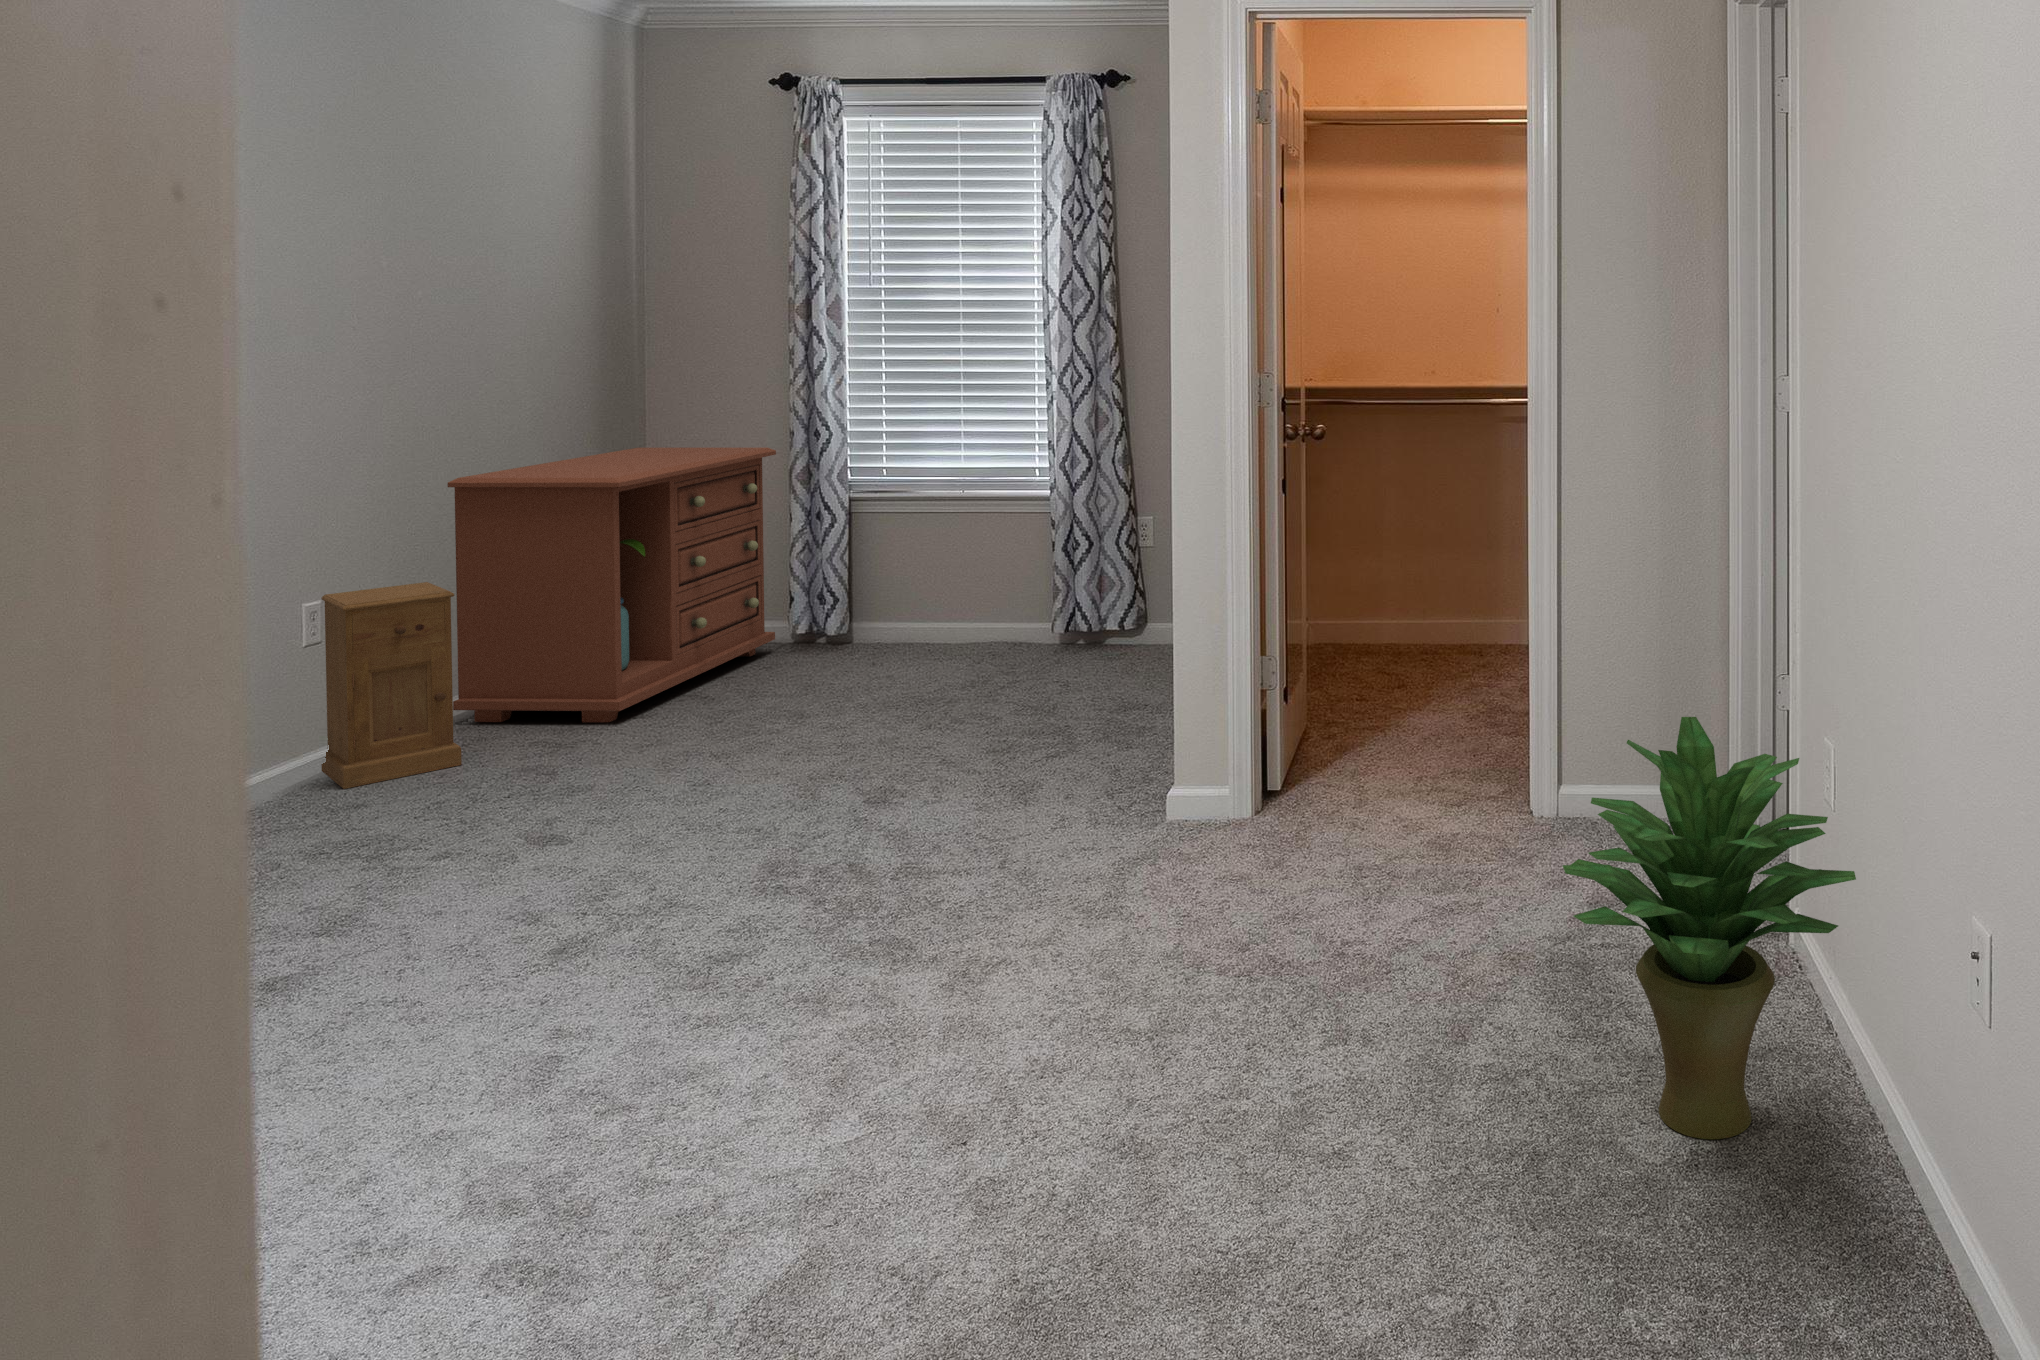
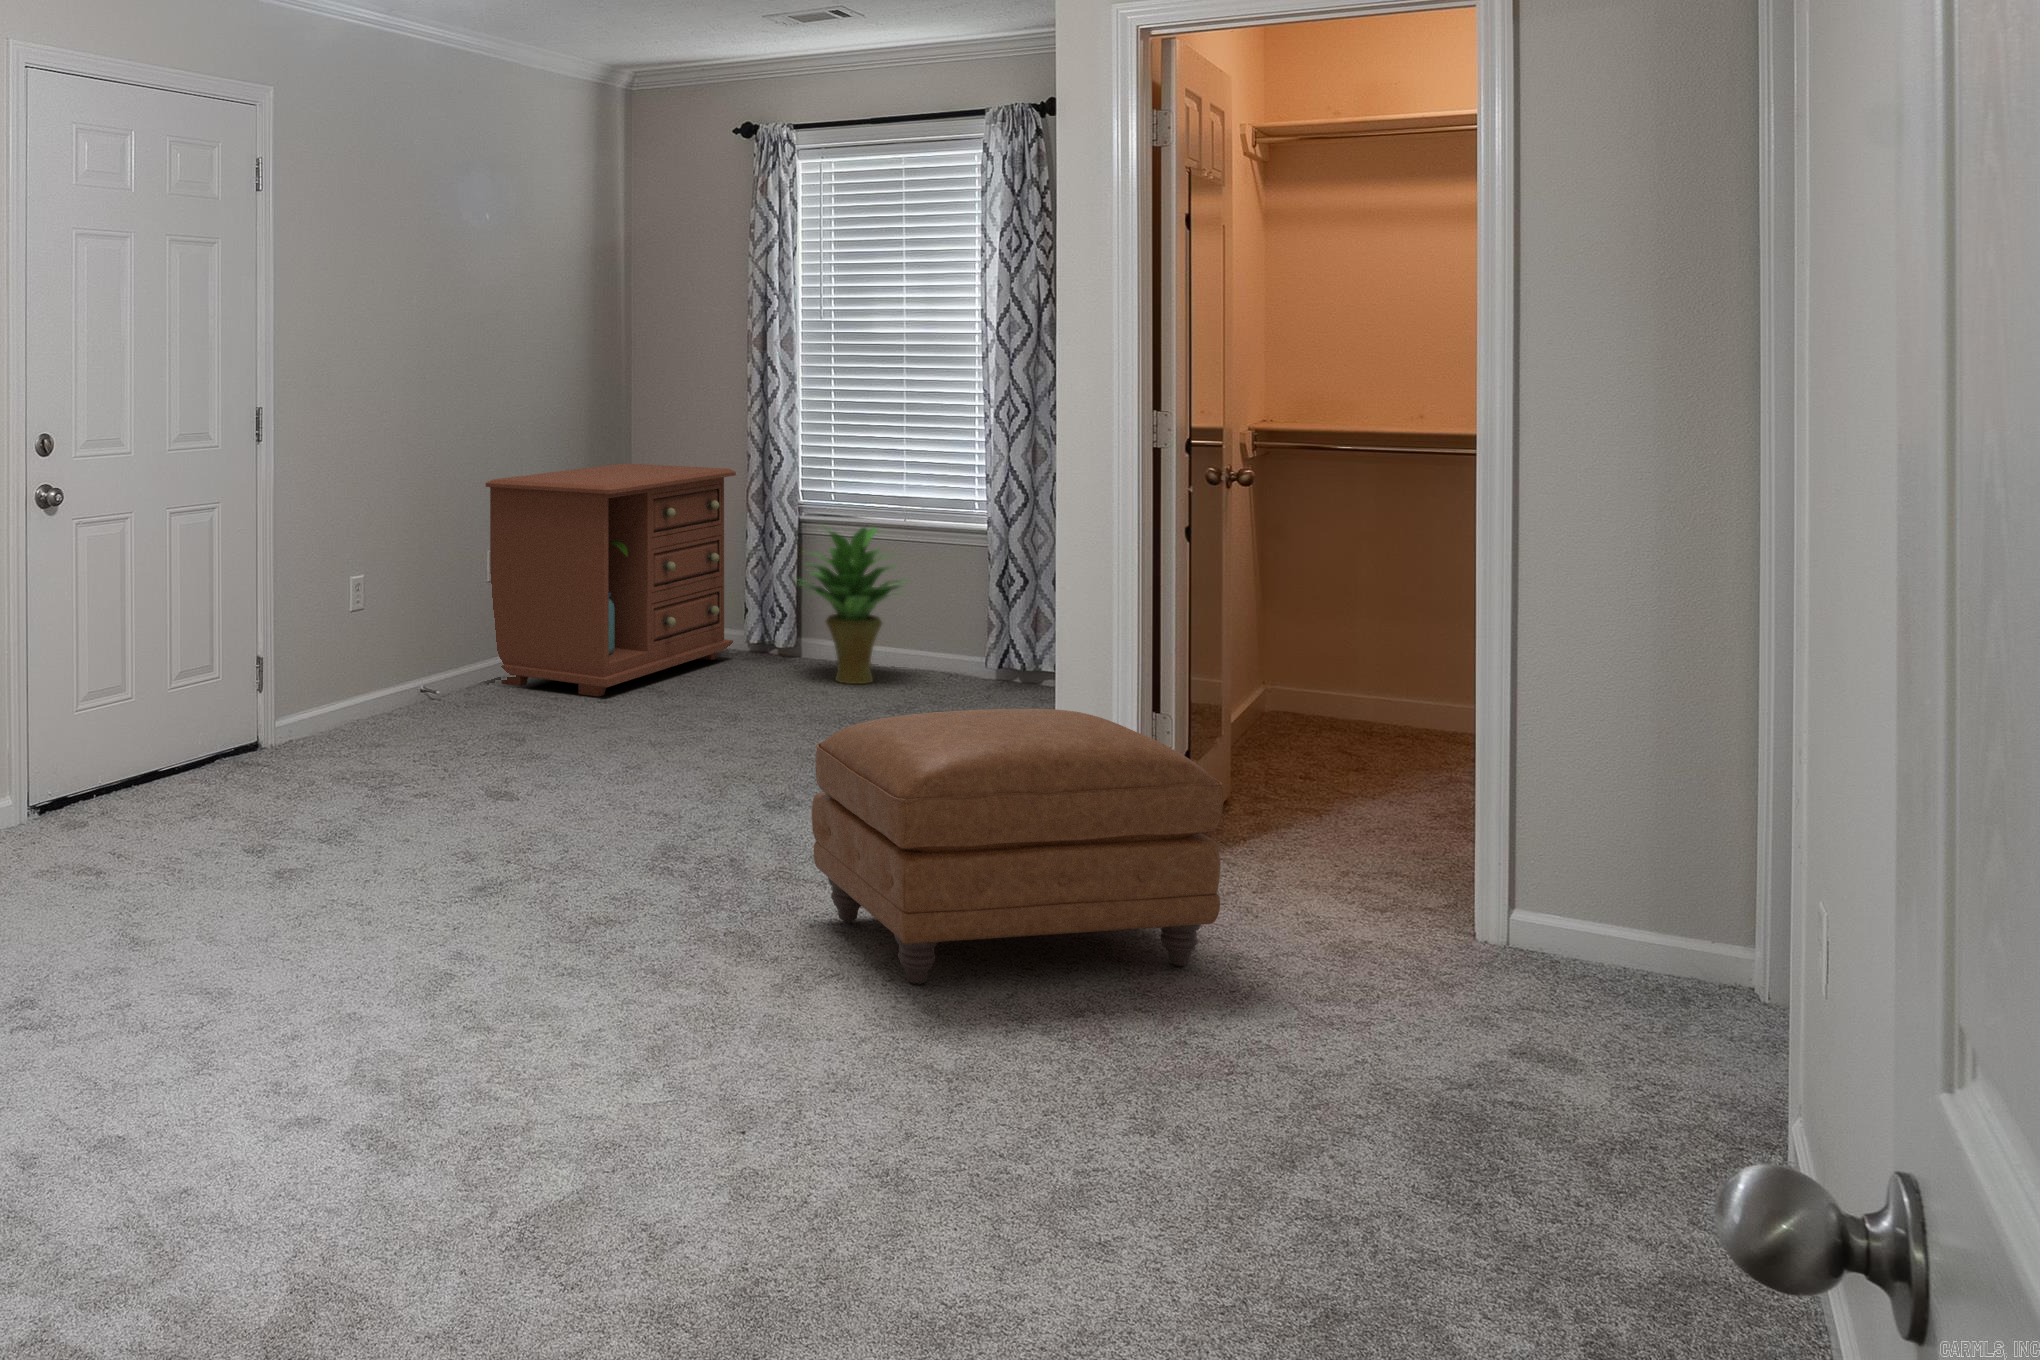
nightstand: present [321,582,462,789] -> none [402,562,494,717]
ottoman: none [907,705,1370,1077] -> present [812,709,1223,985]
potted plant: present [1563,717,1856,1139] -> present [800,524,901,684]

